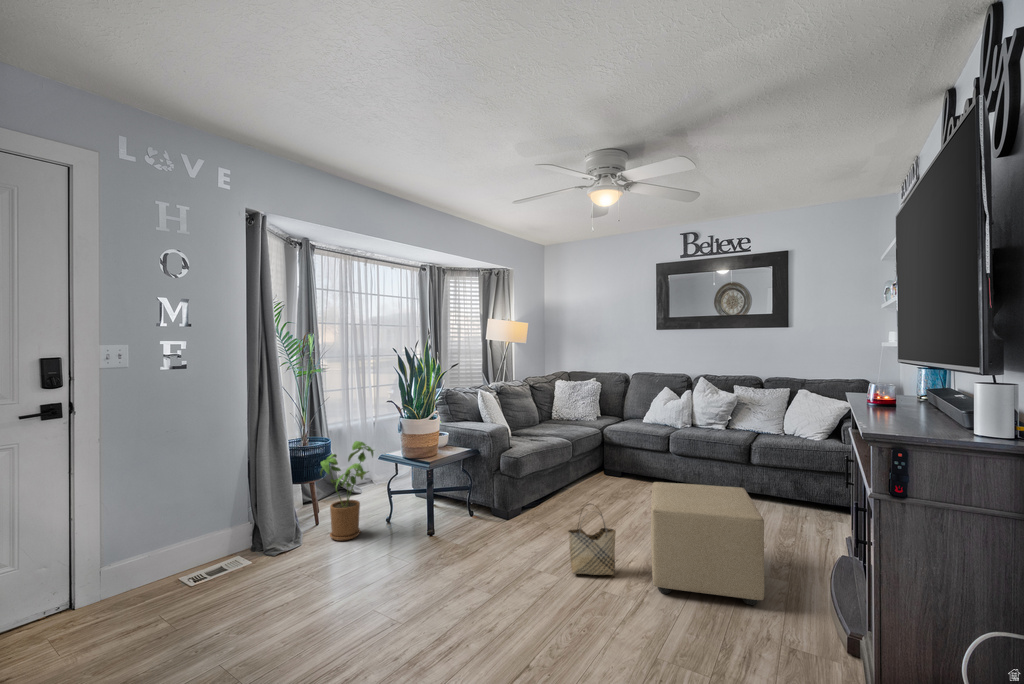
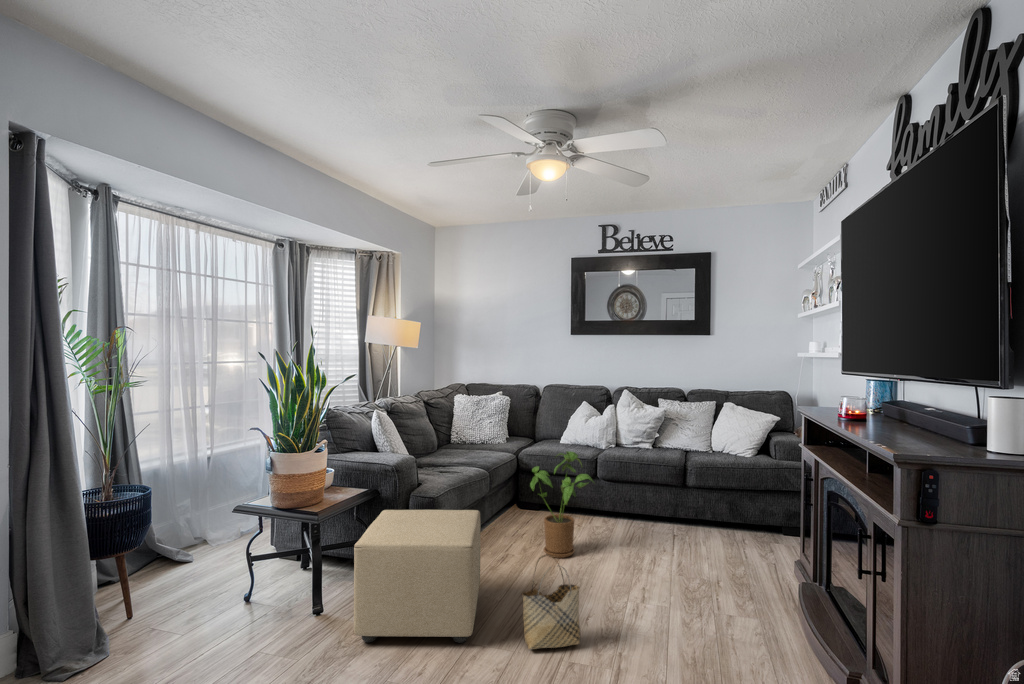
house plant: present [320,441,374,541] -> present [530,451,594,558]
ottoman: present [651,482,764,605] -> present [354,510,480,643]

